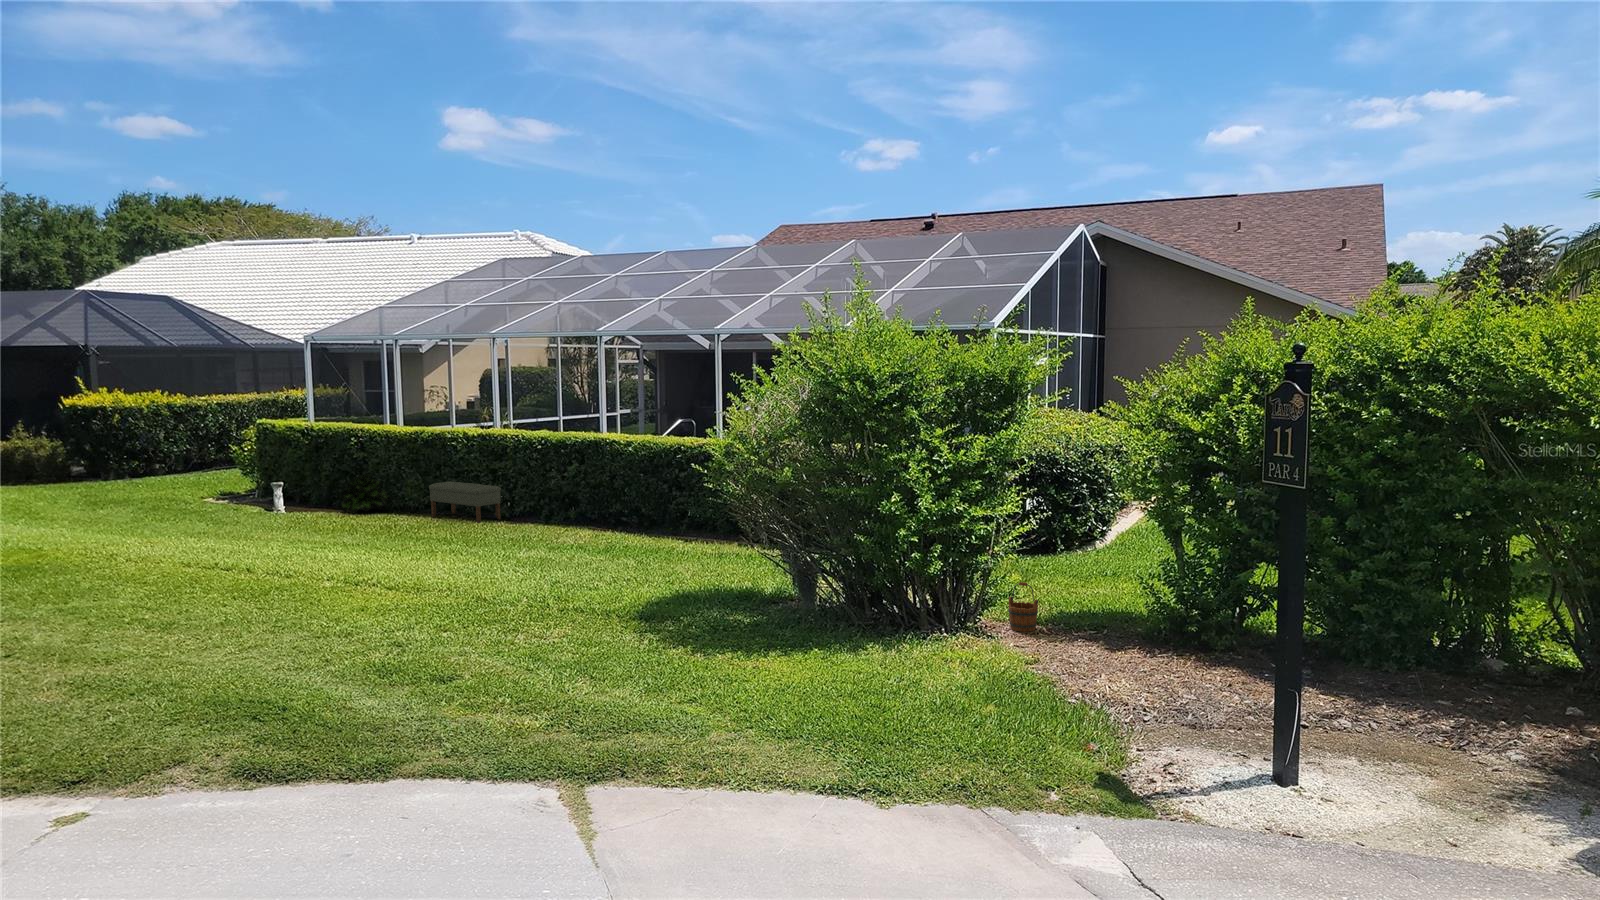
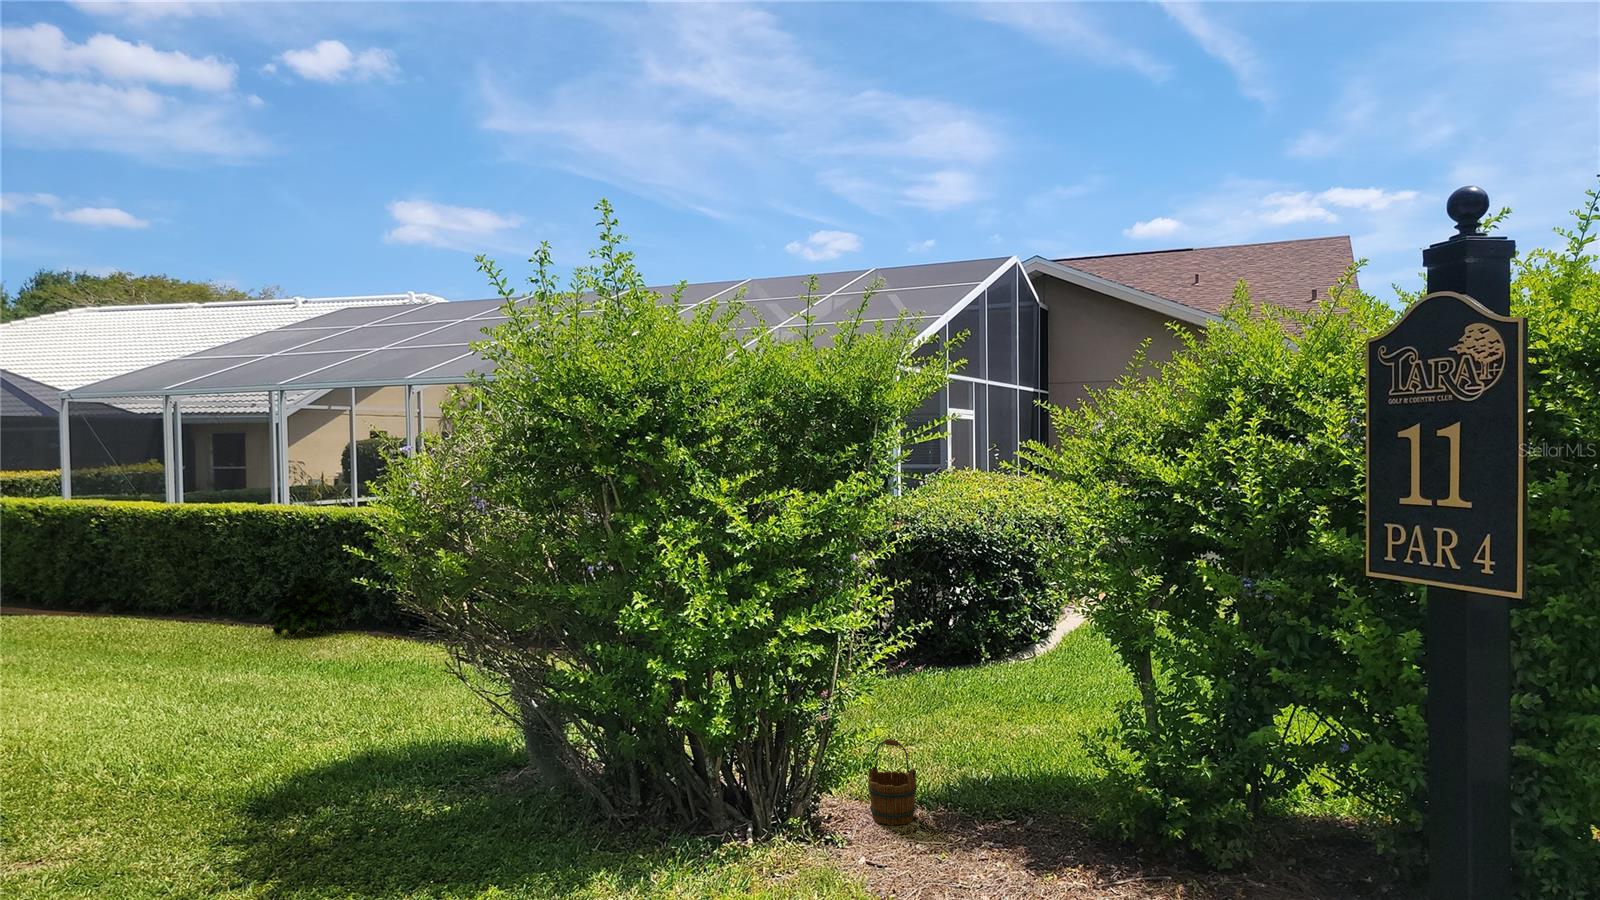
potted plant: present [340,474,392,513] -> present [271,577,349,637]
bench: present [429,481,501,523] -> none [171,574,264,629]

